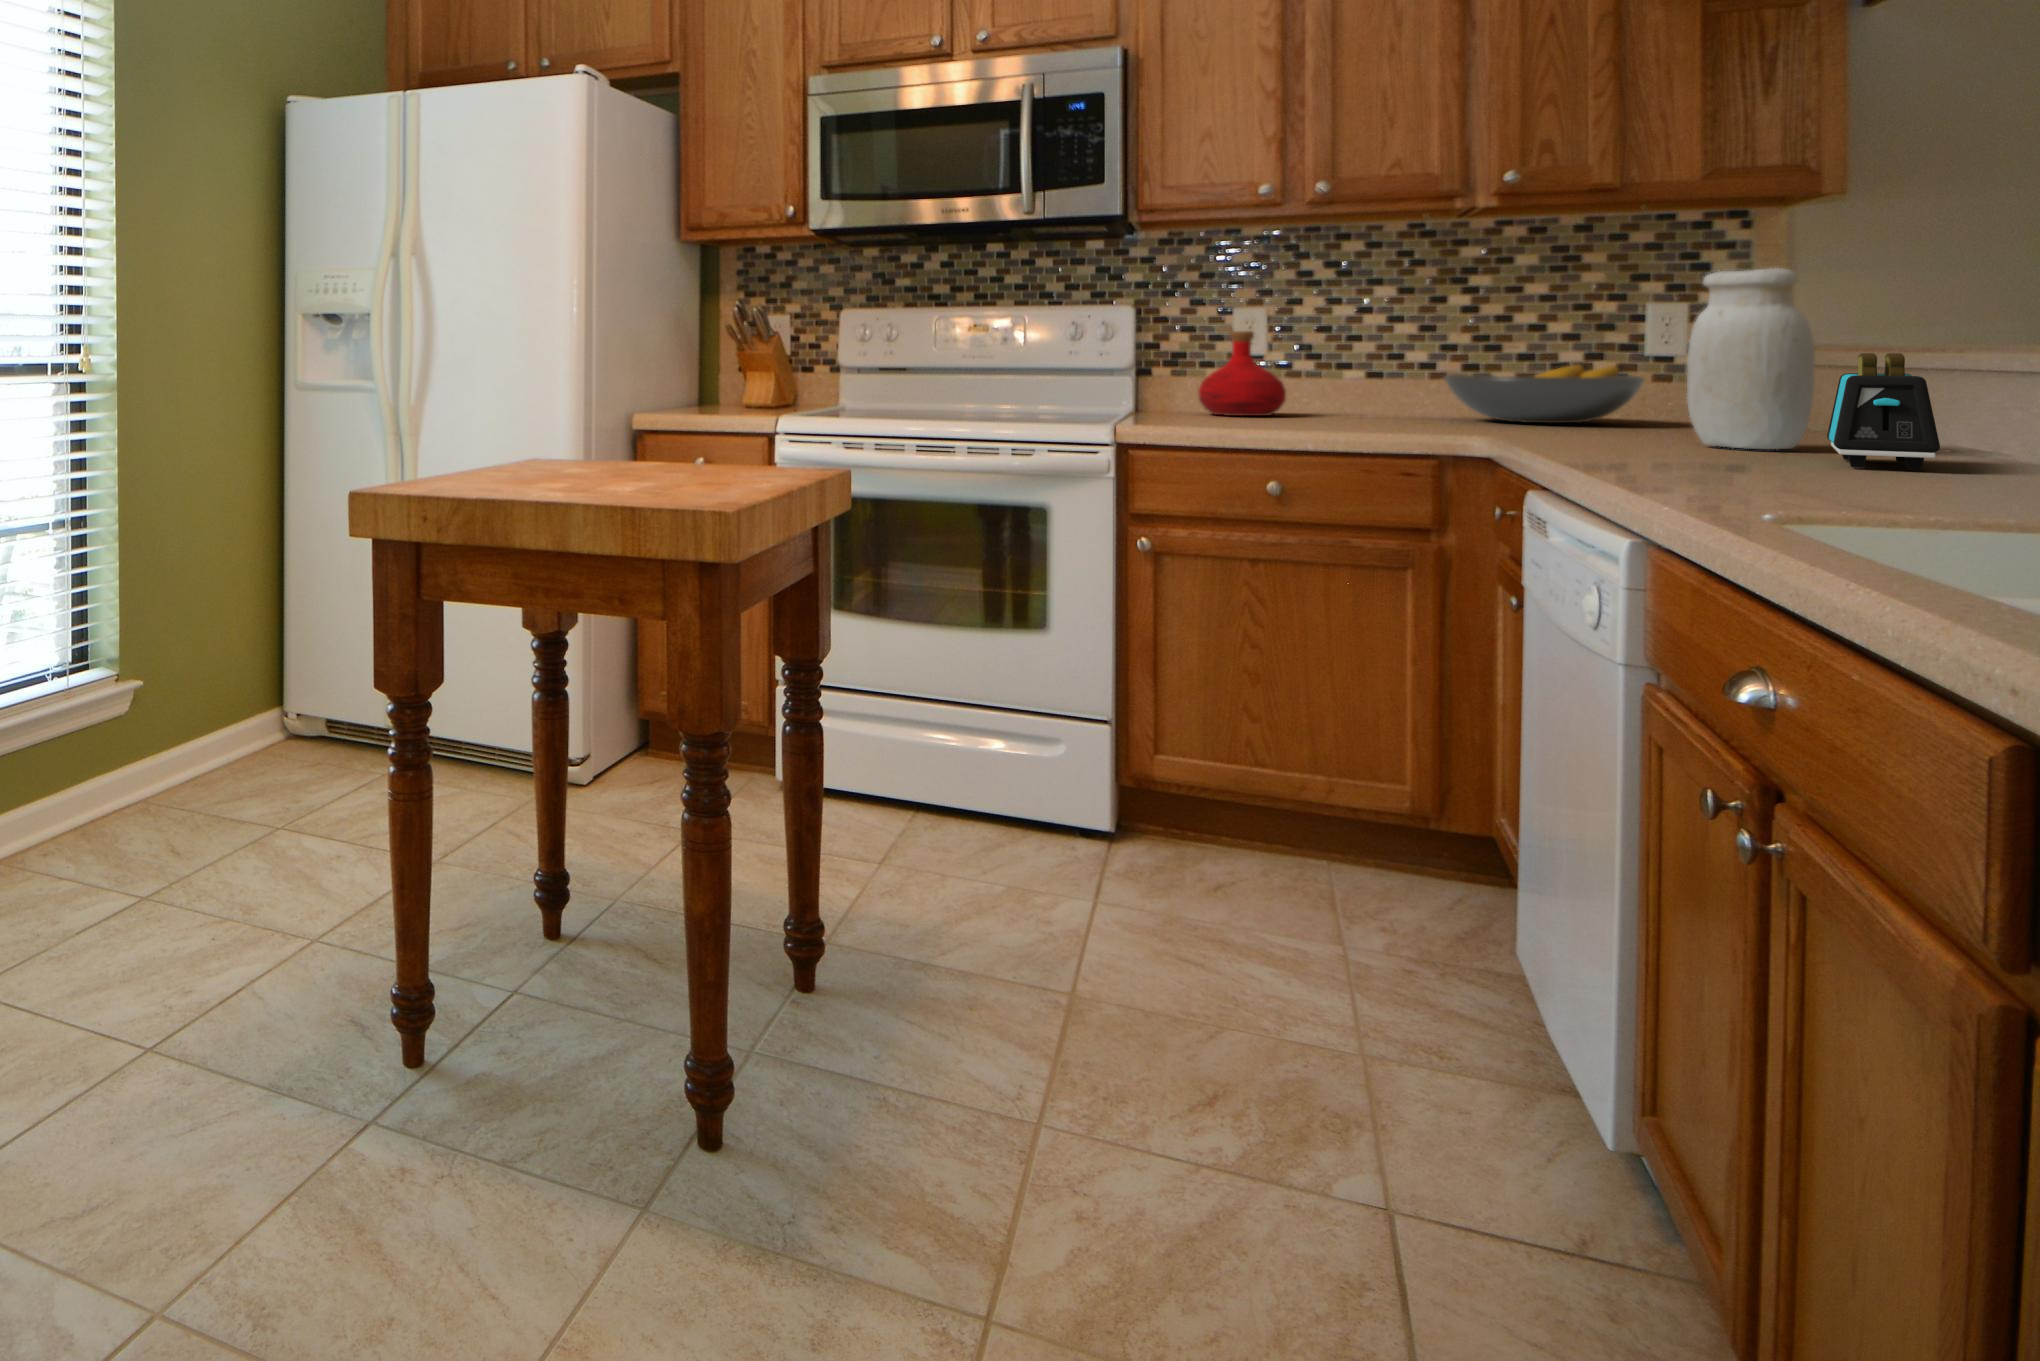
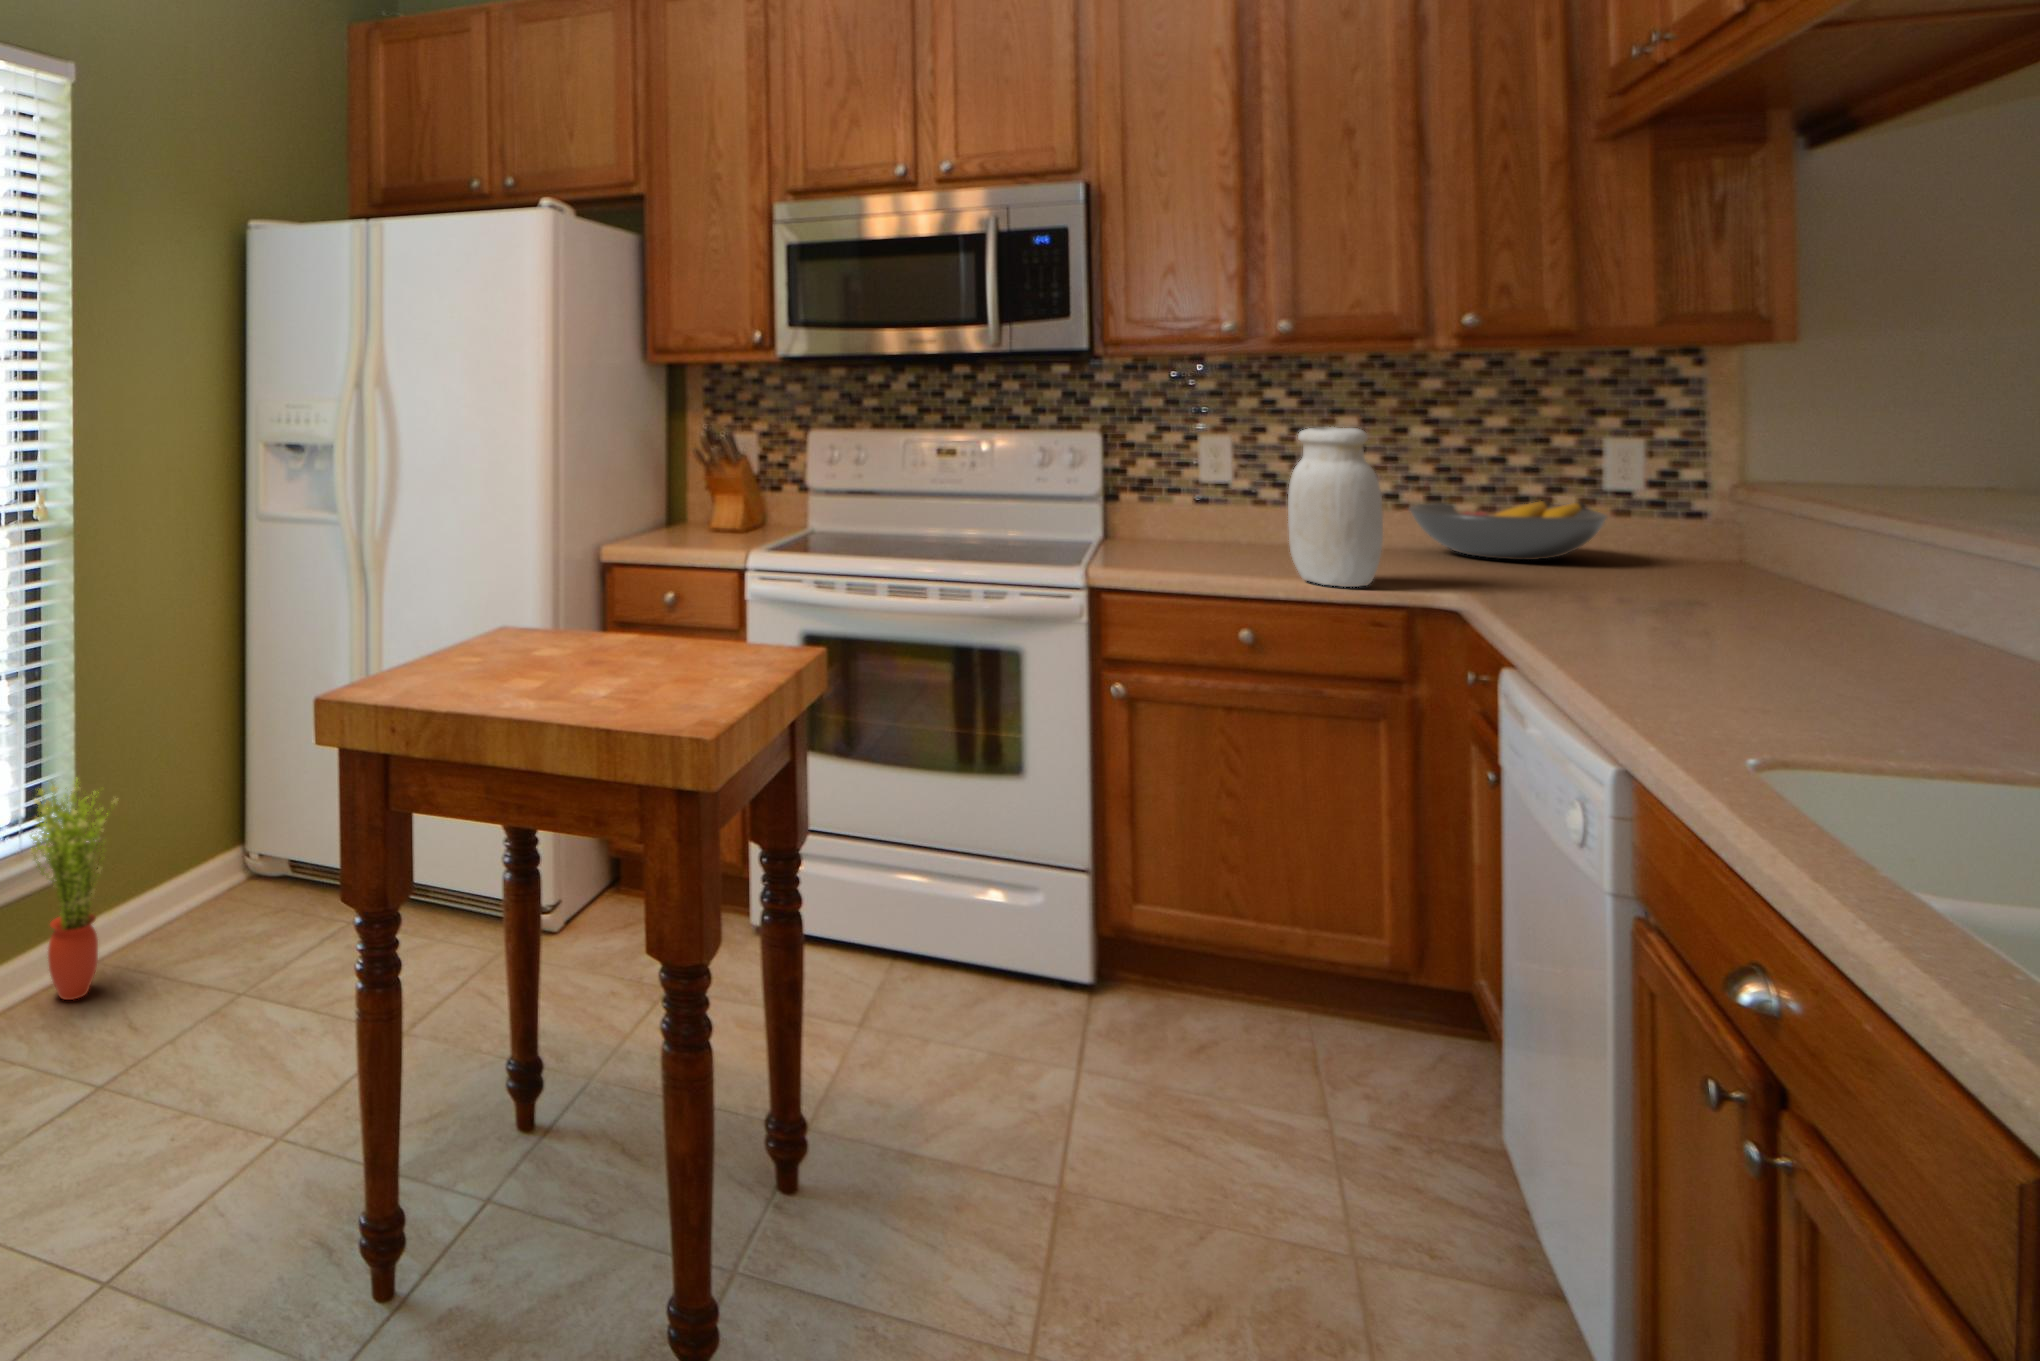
jar: present [1687,268,1815,450] -> present [1288,427,1383,587]
bottle: present [1198,331,1286,416] -> none [1167,457,1254,545]
toaster: present [1827,353,1940,470] -> none [1792,533,1905,658]
potted plant: none [81,619,167,829] -> present [31,783,117,1000]

